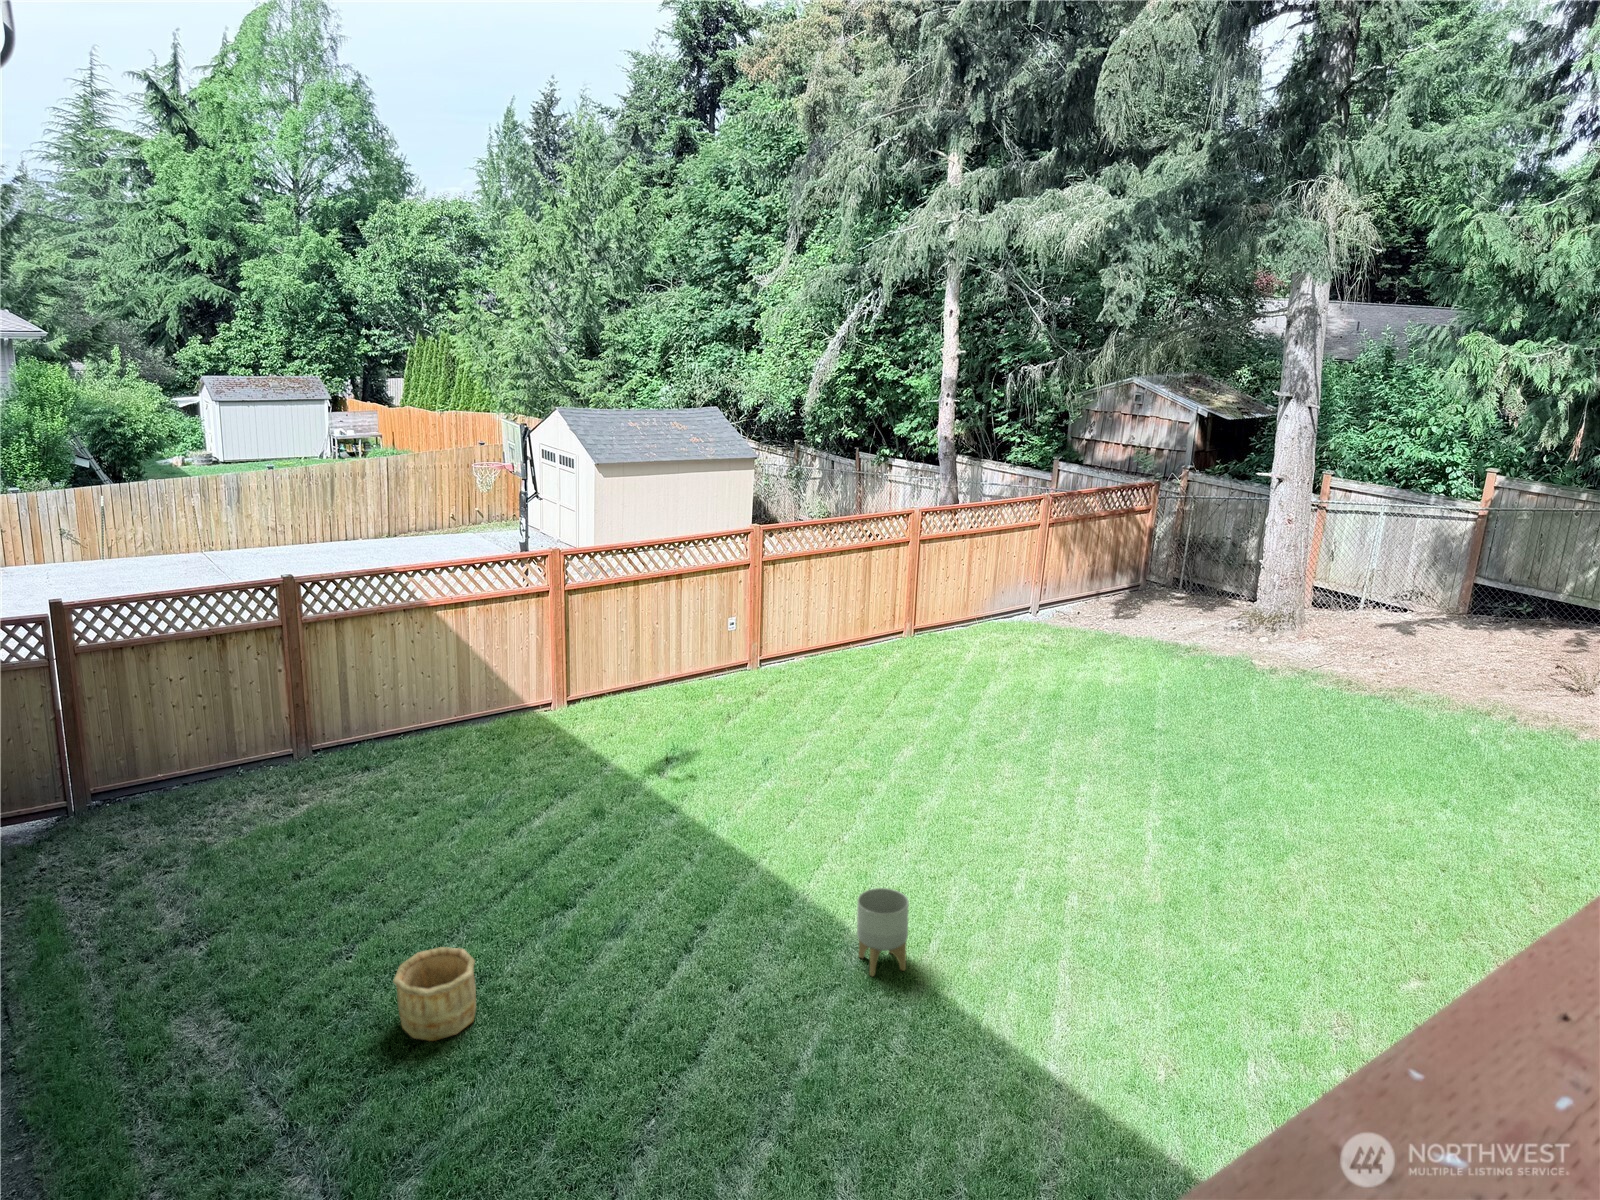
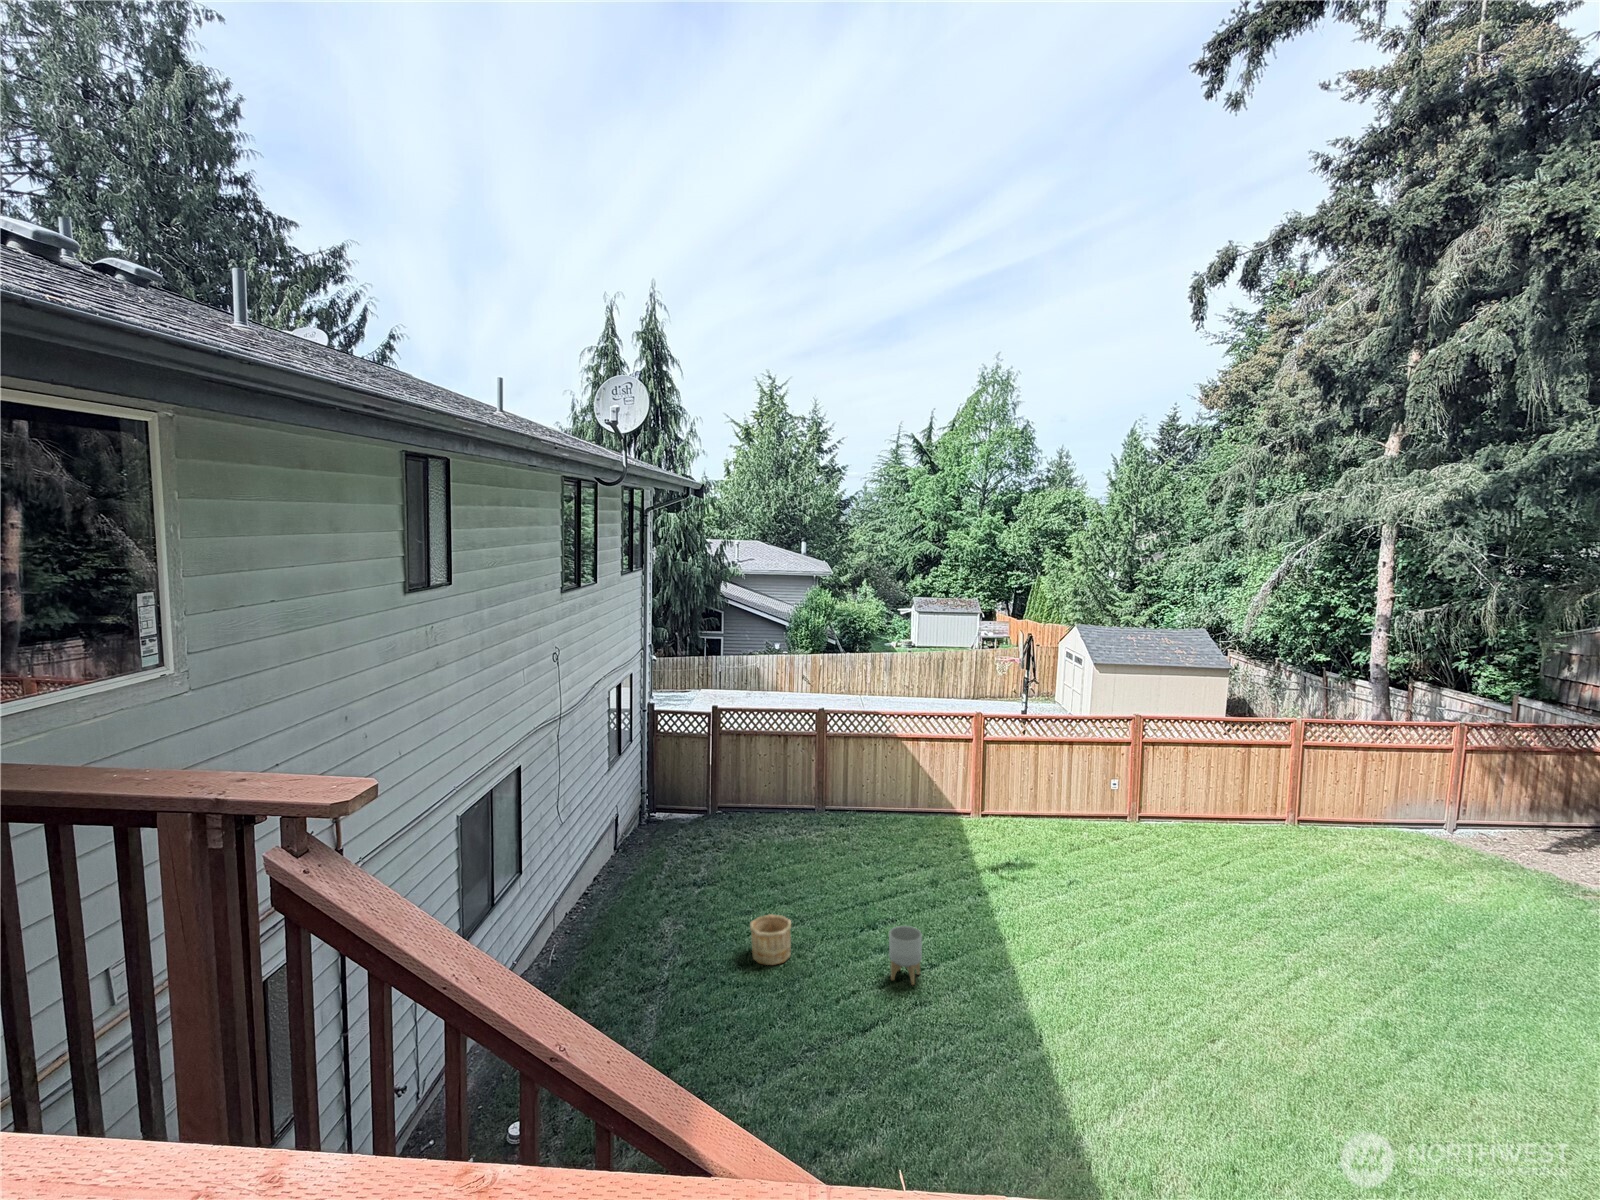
planter: present [857,888,909,976] -> present [889,926,922,985]

